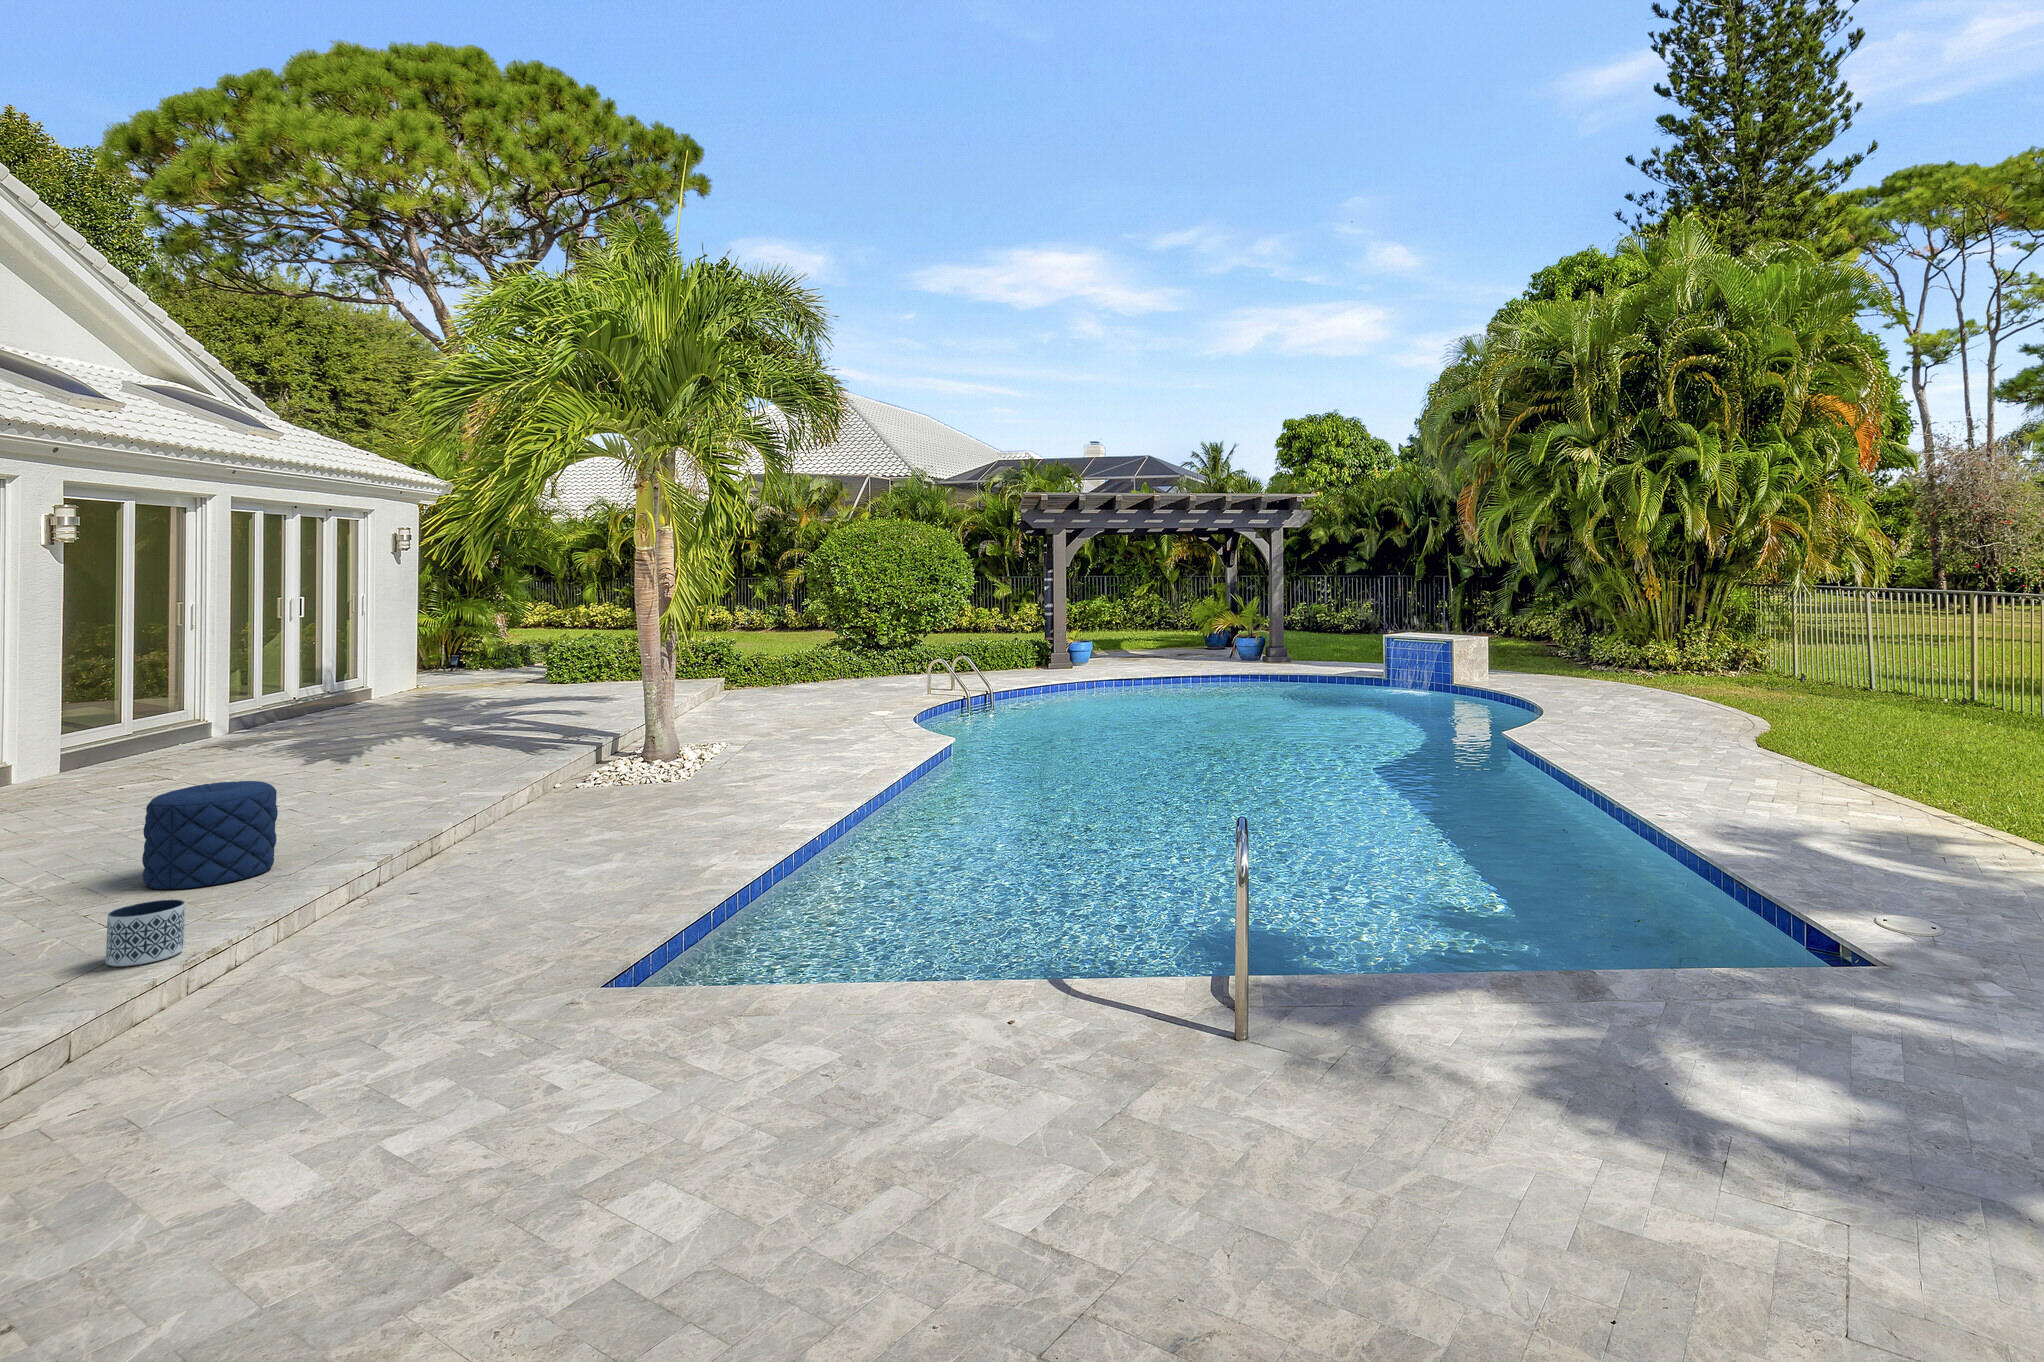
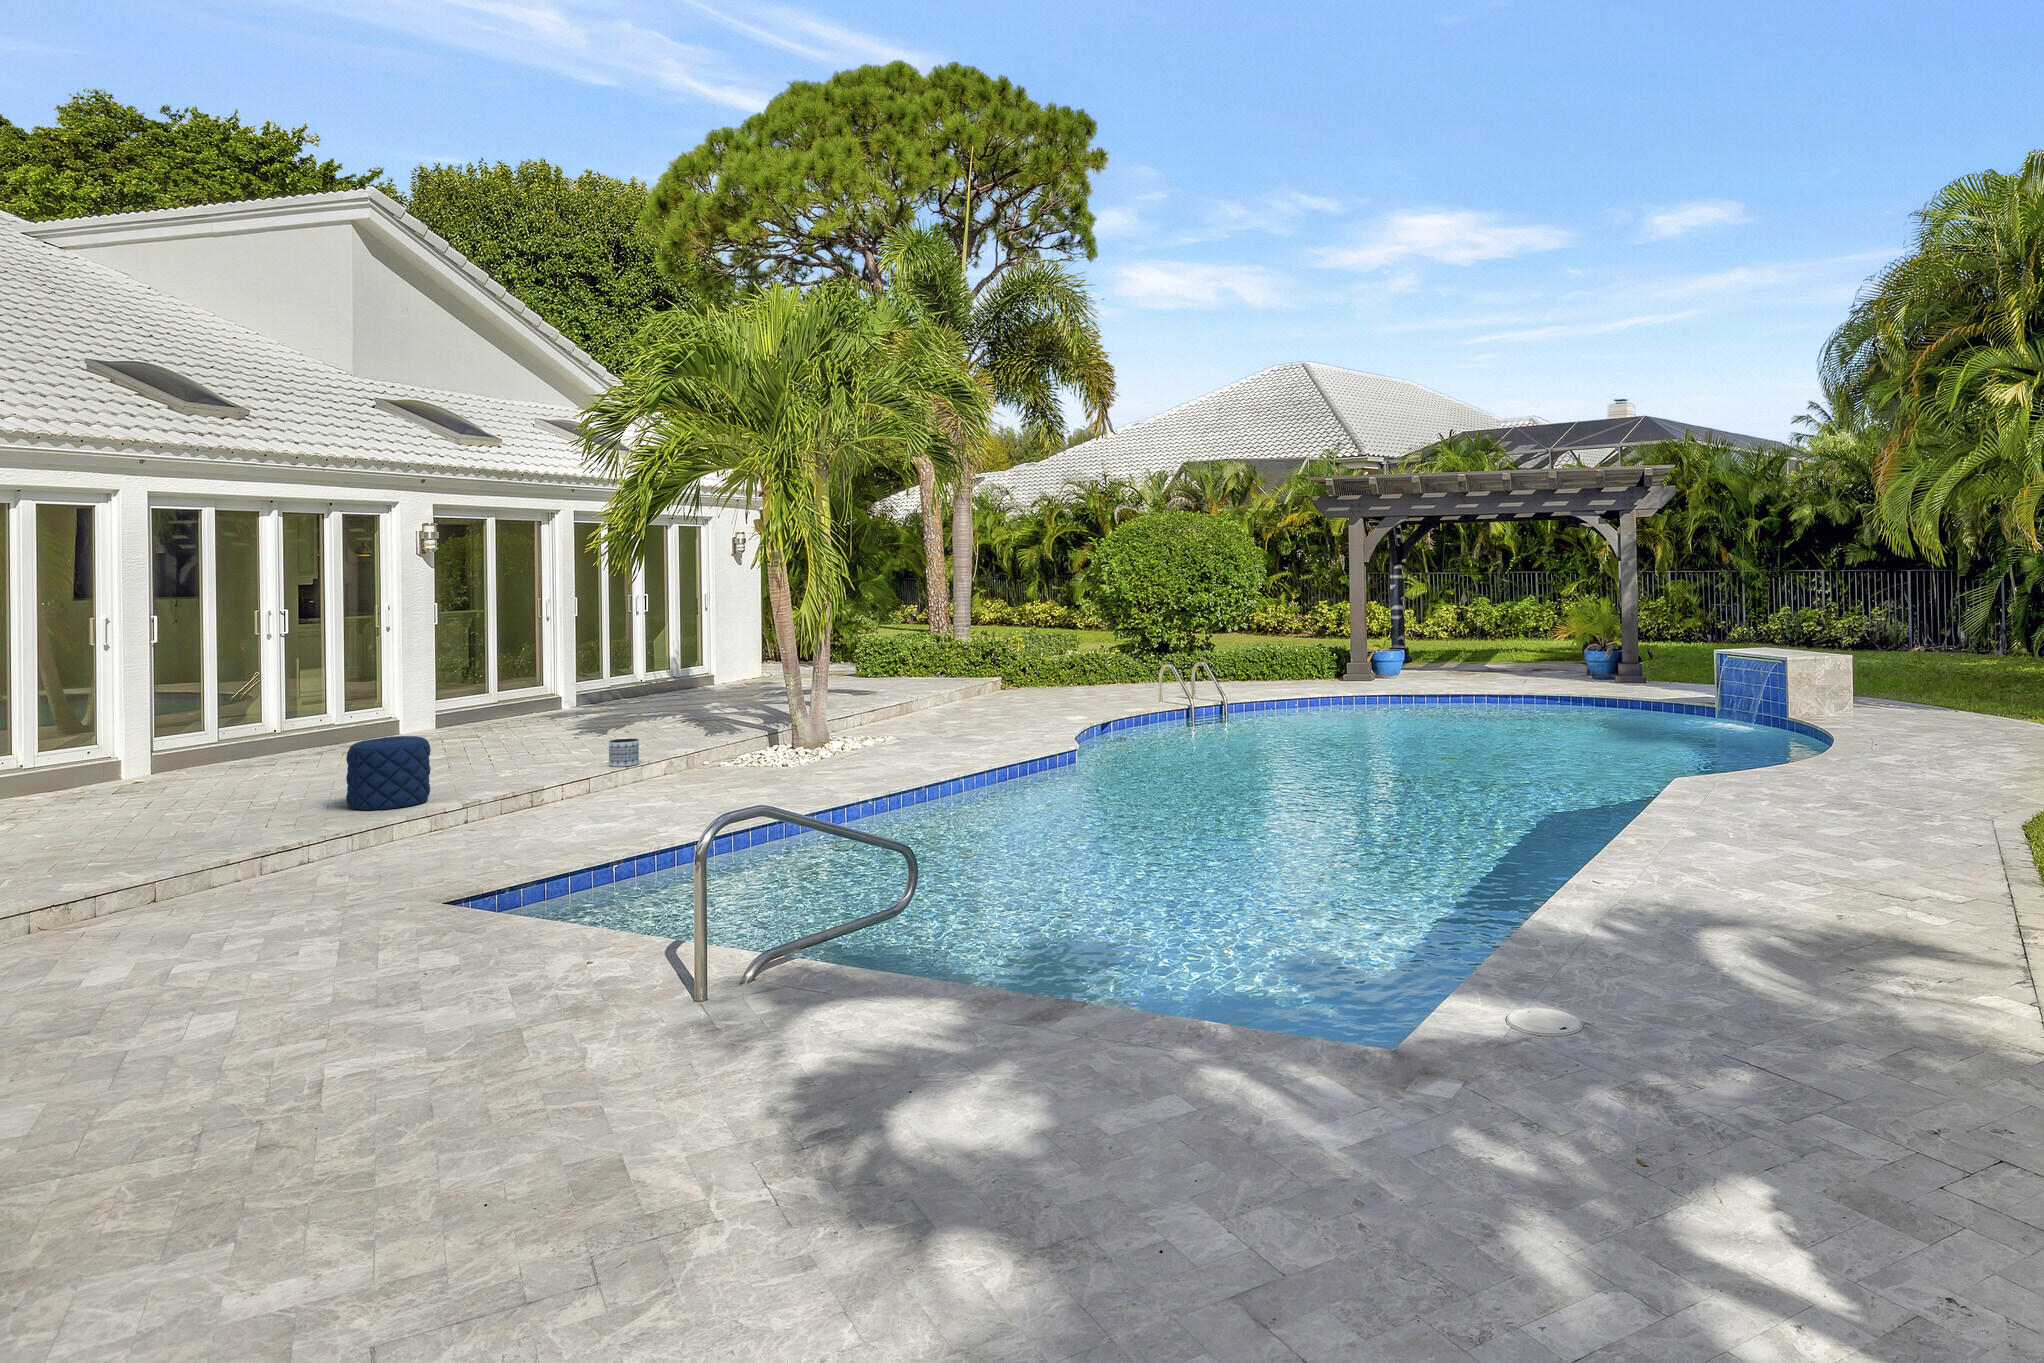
planter: present [106,900,185,966] -> present [609,739,639,767]

